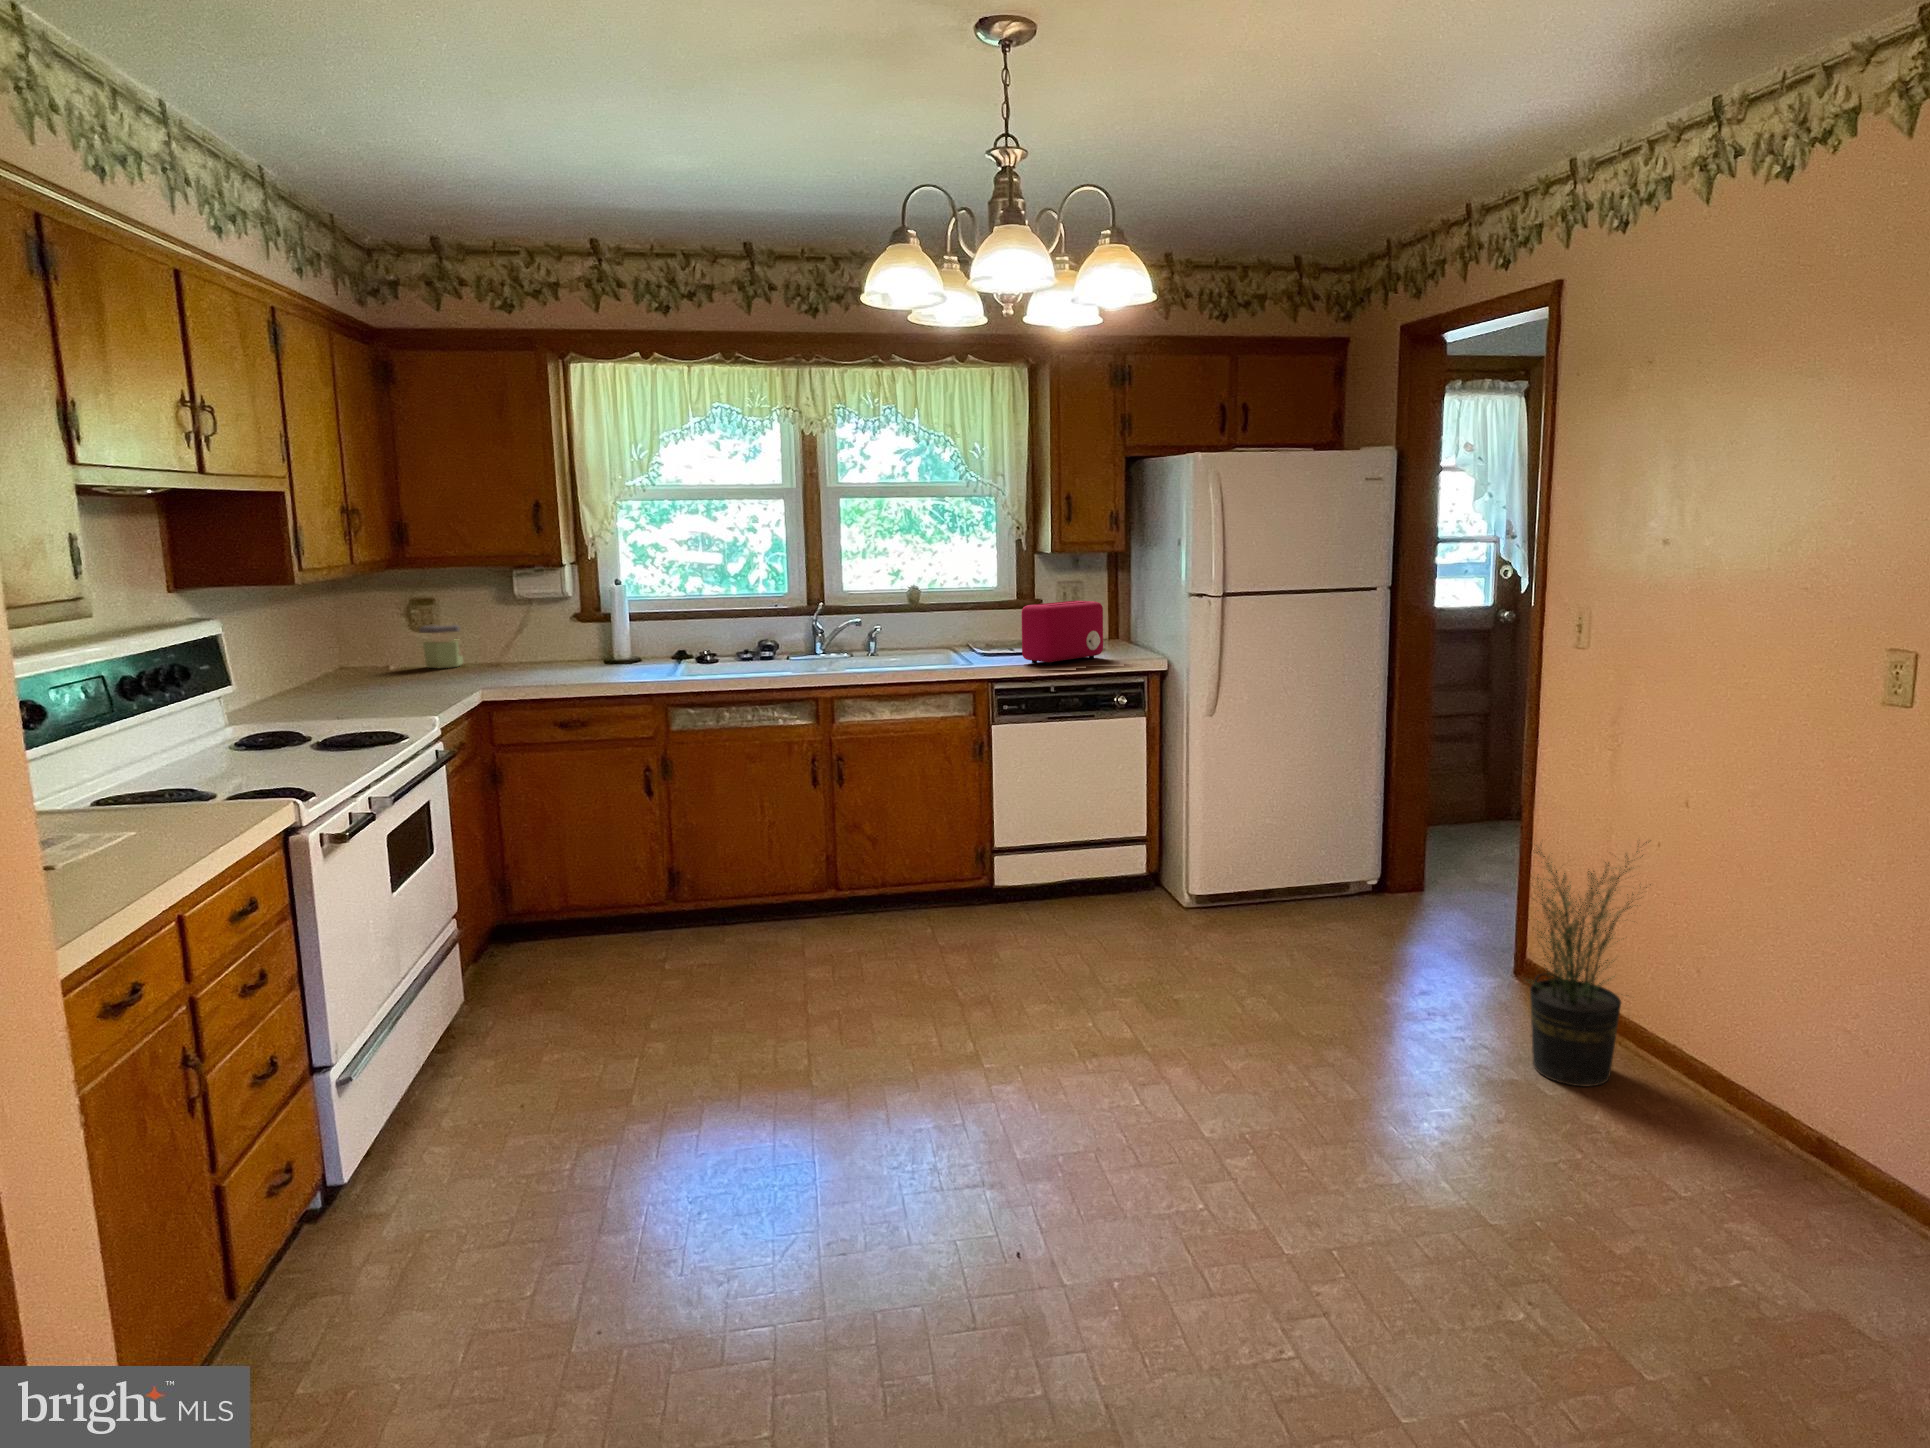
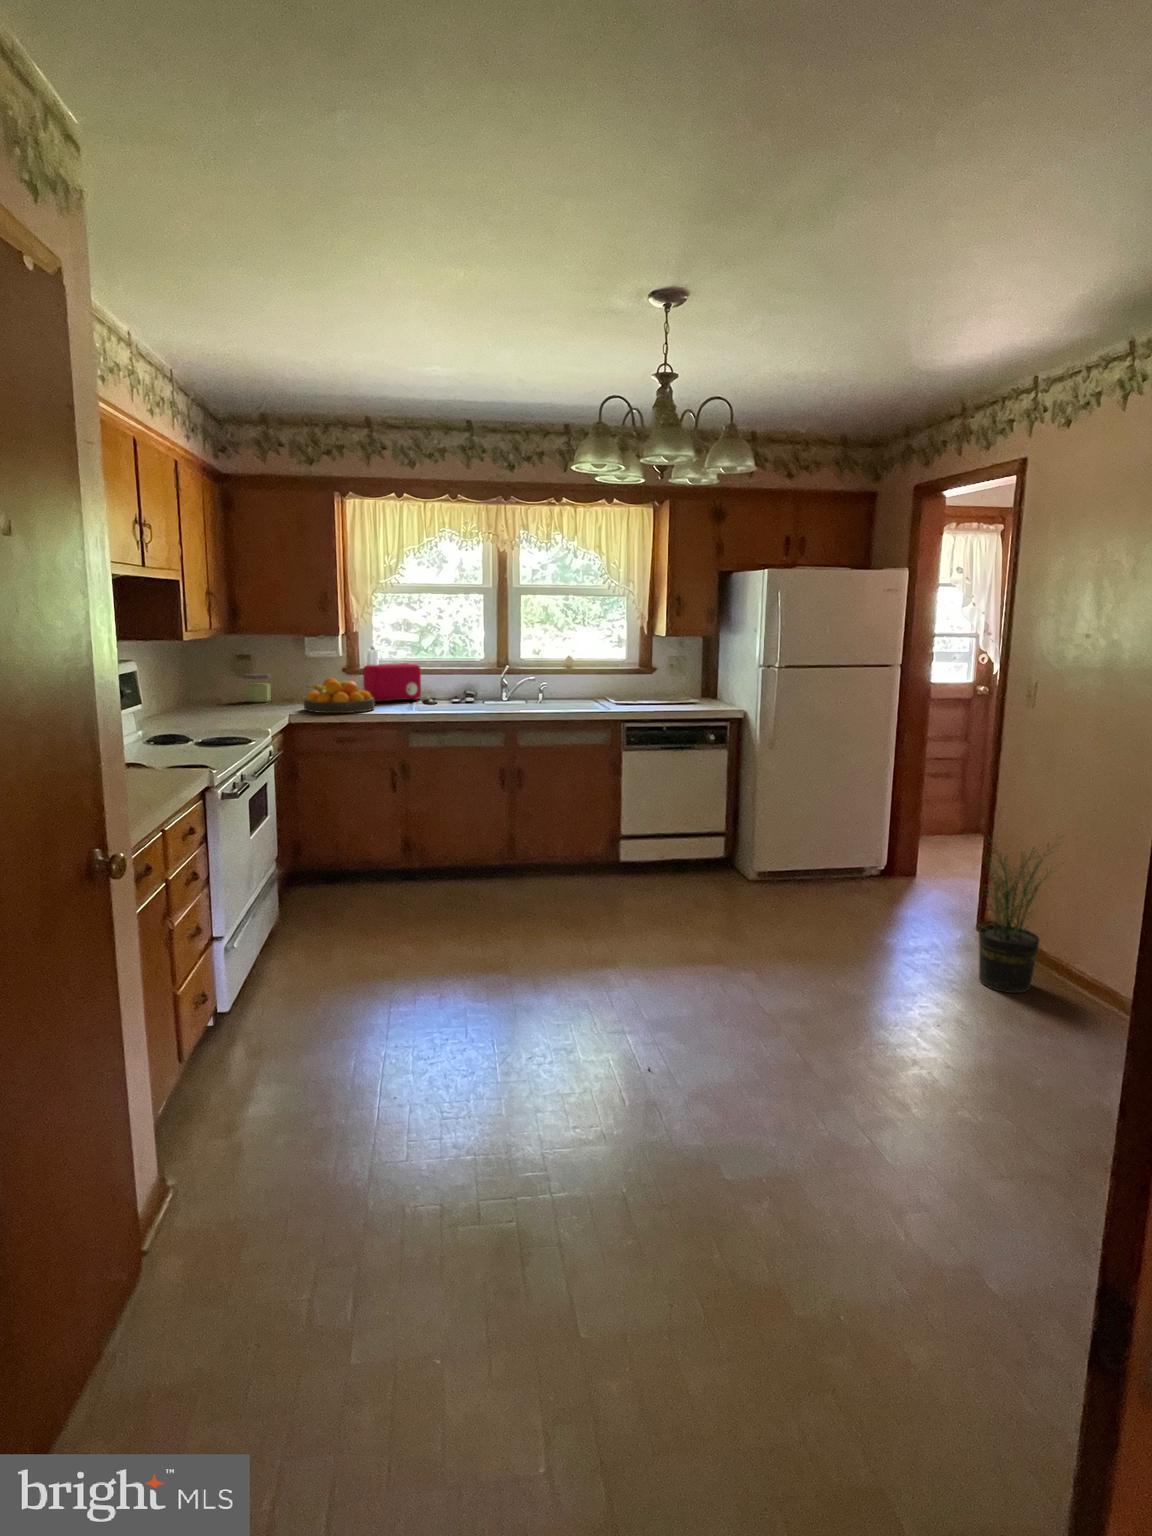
toaster: present [1021,601,1103,665] -> present [363,663,421,703]
fruit bowl: none [505,629,617,684] -> present [304,678,375,713]

